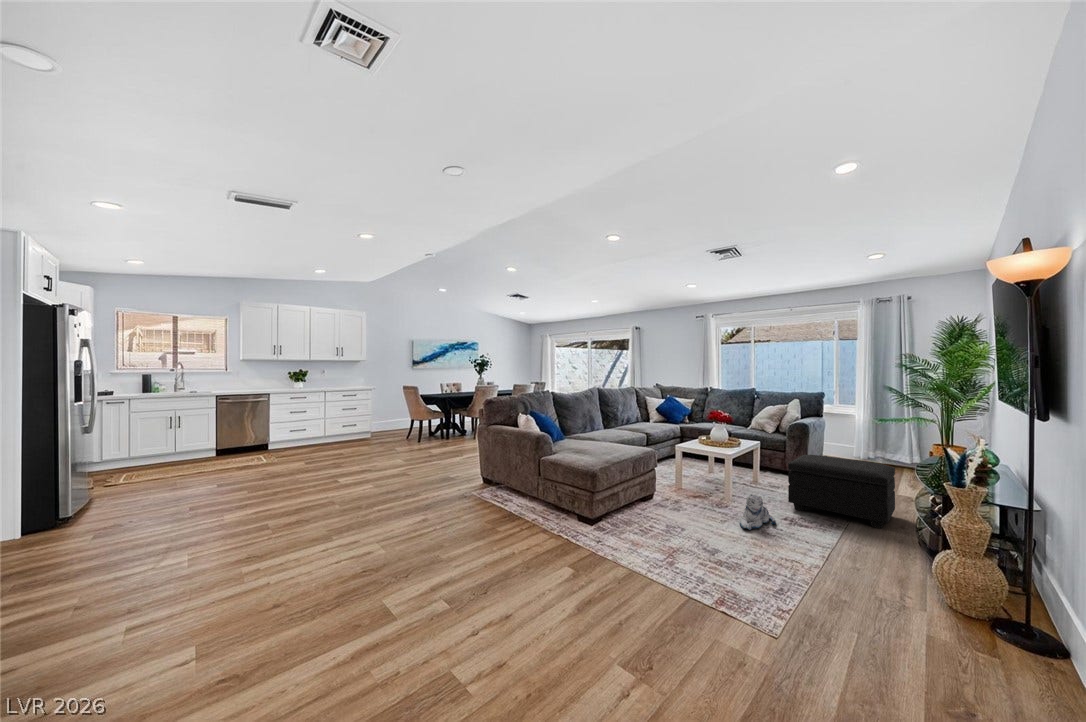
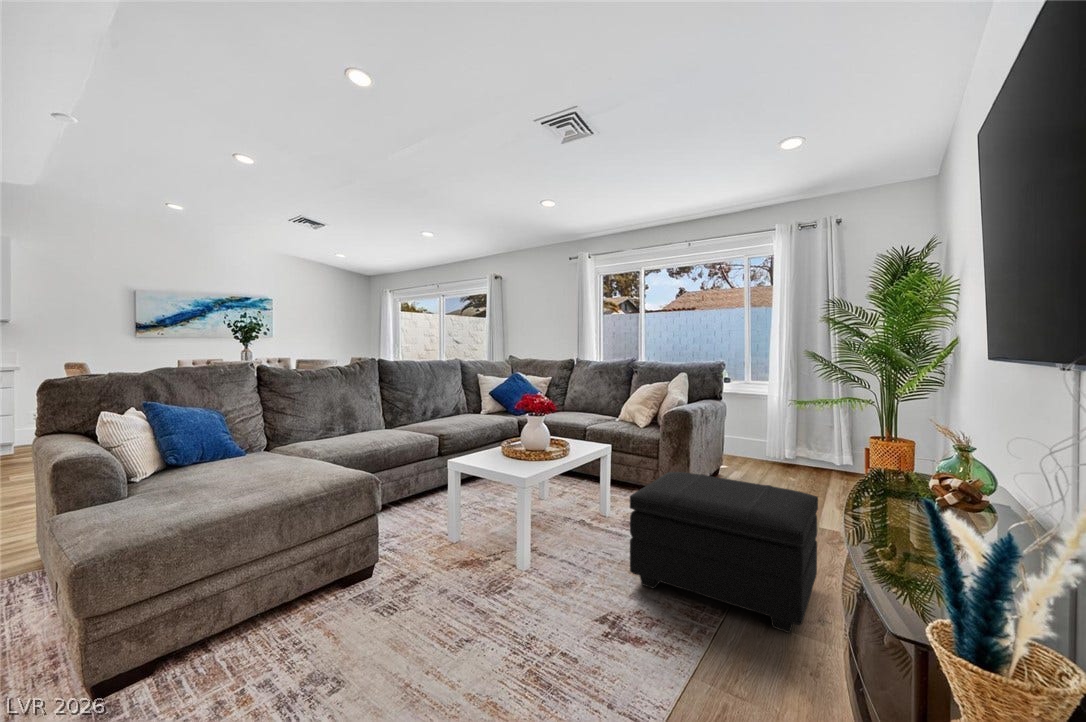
plush toy: present [740,494,776,530] -> none [496,581,585,675]

